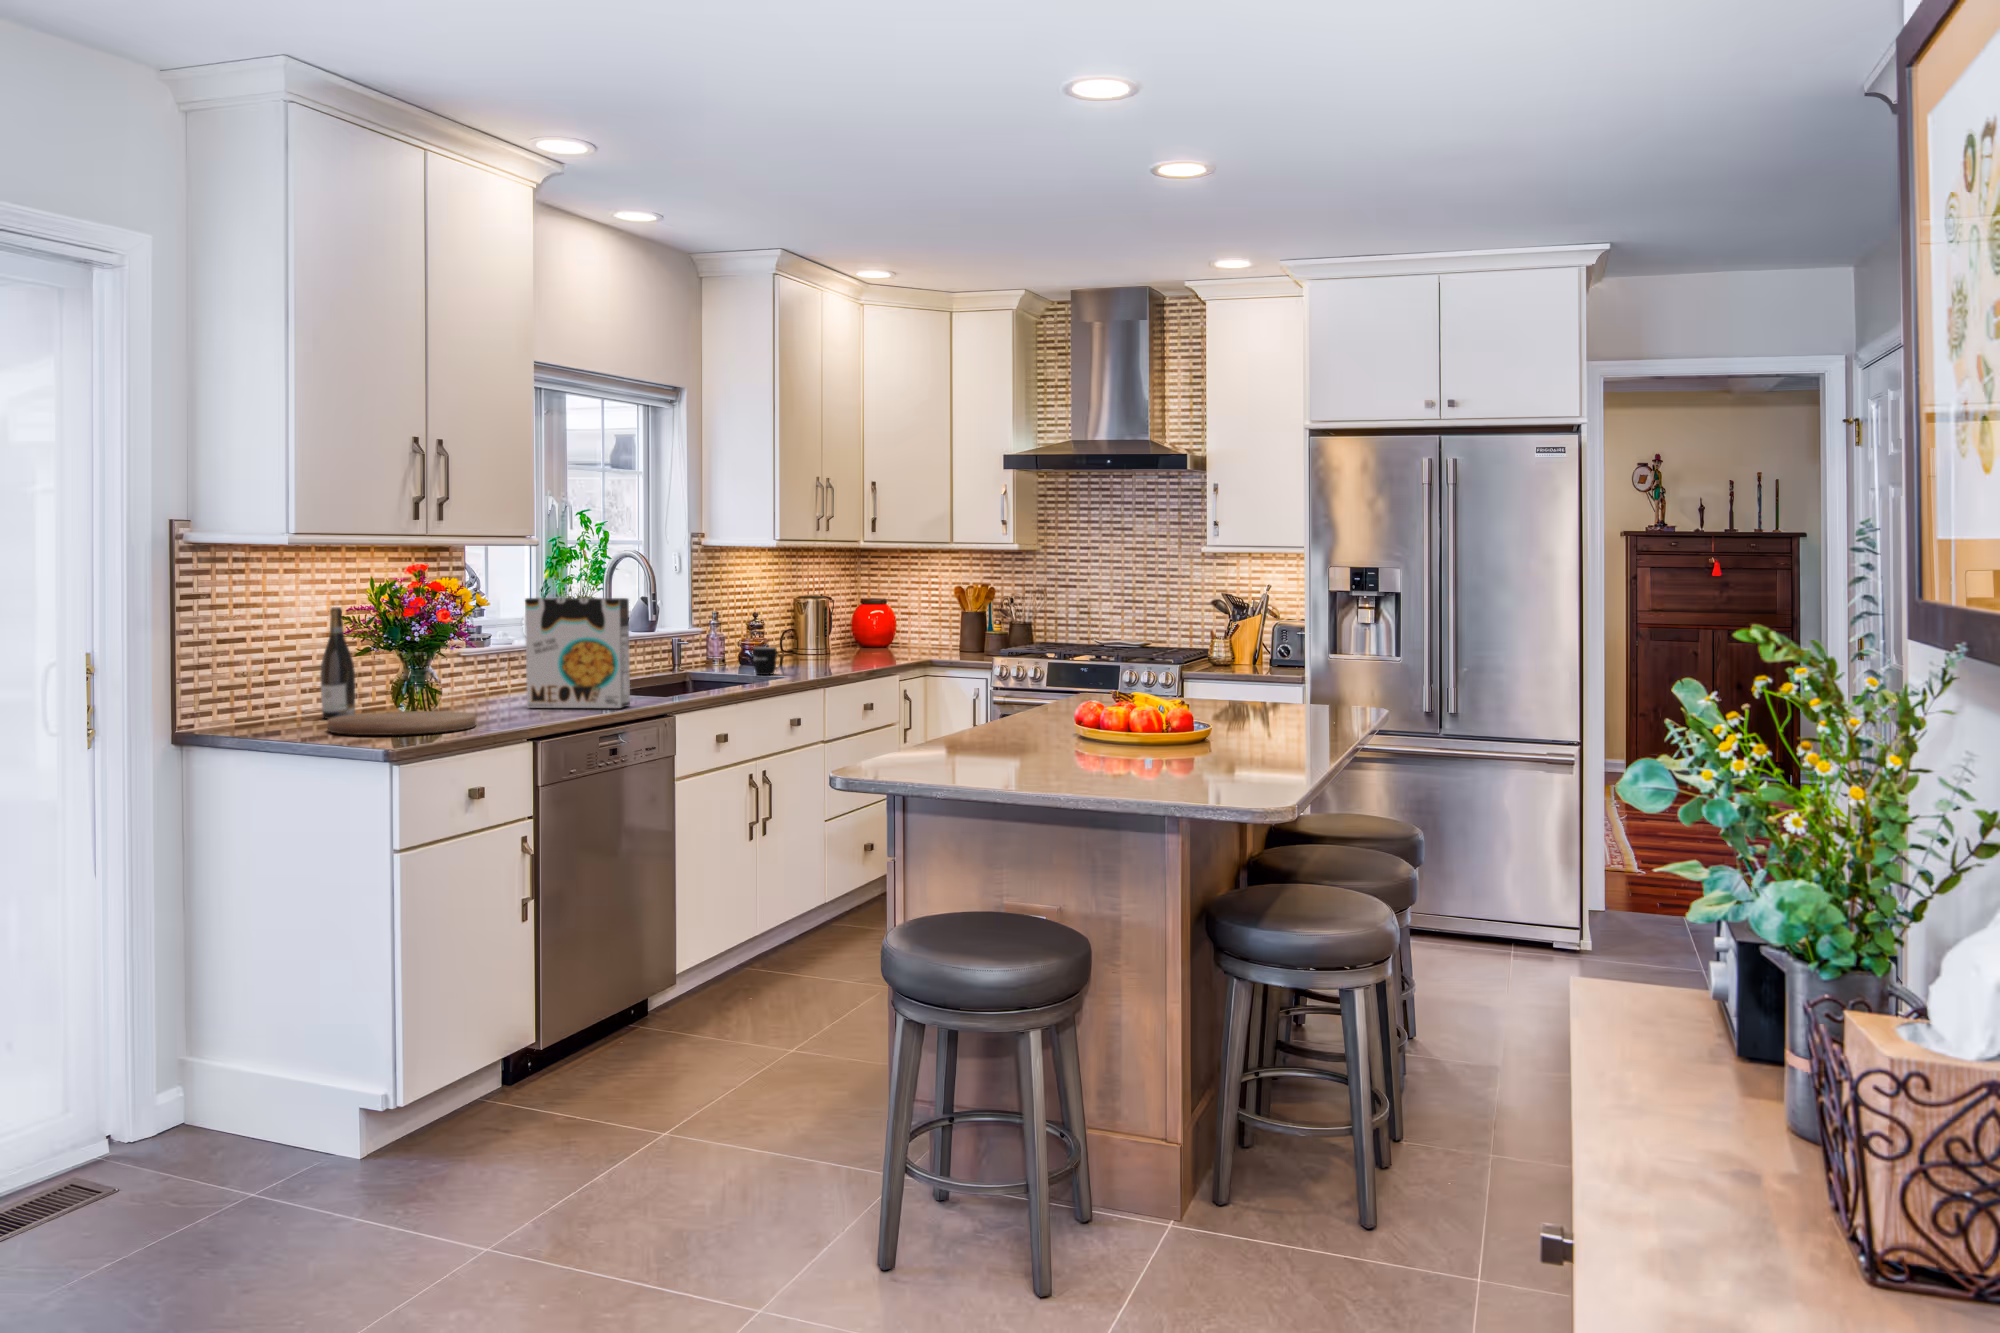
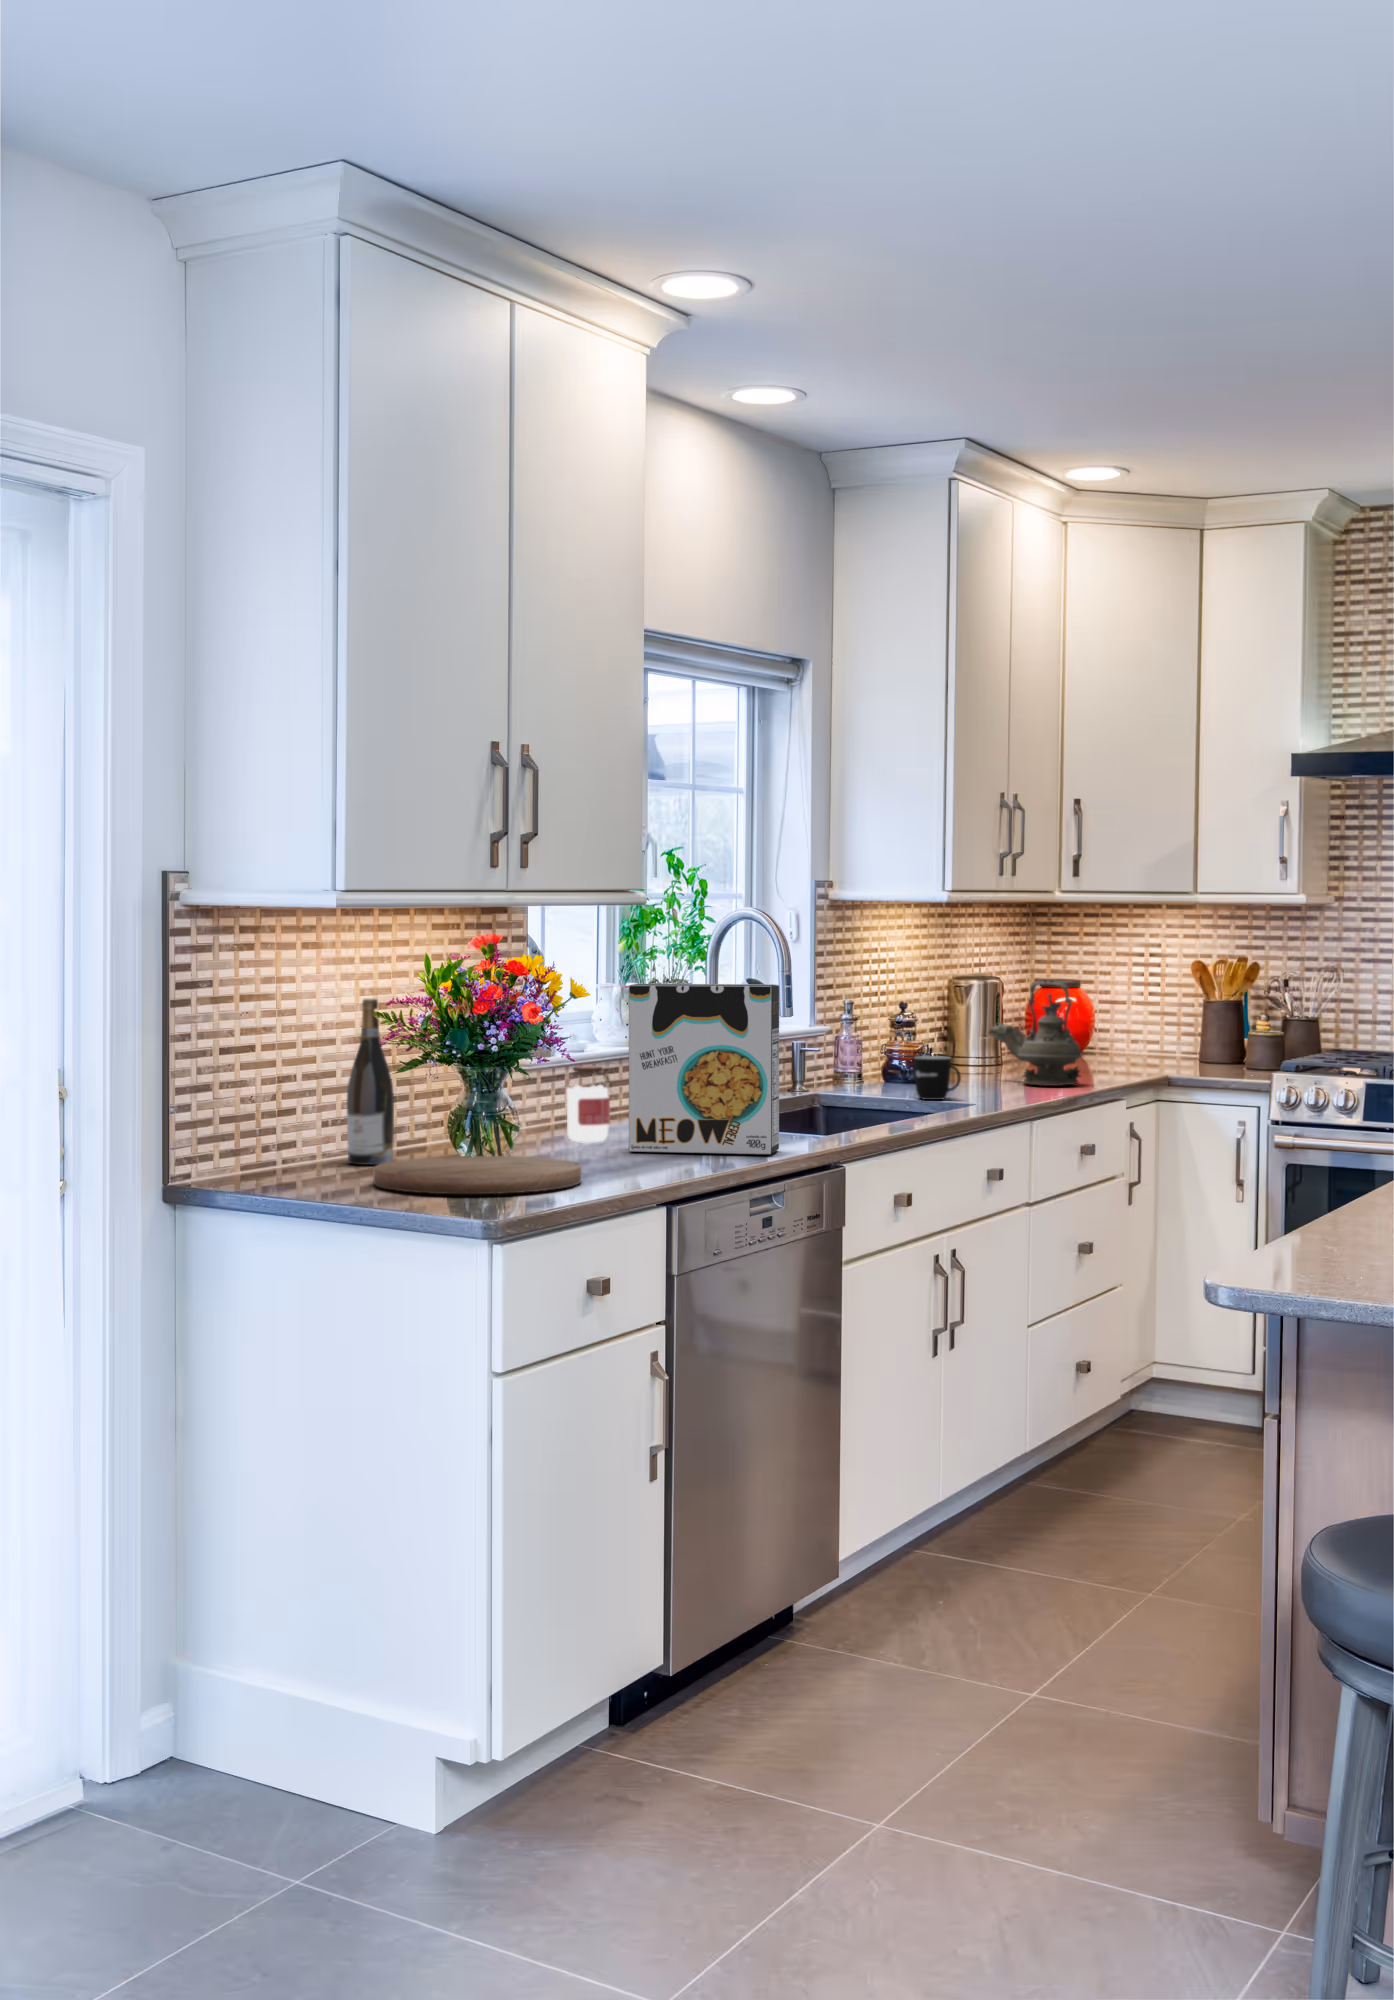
teapot: none [814,598,873,666] -> present [989,980,1083,1086]
jar: none [488,653,520,704] -> present [565,1066,610,1143]

